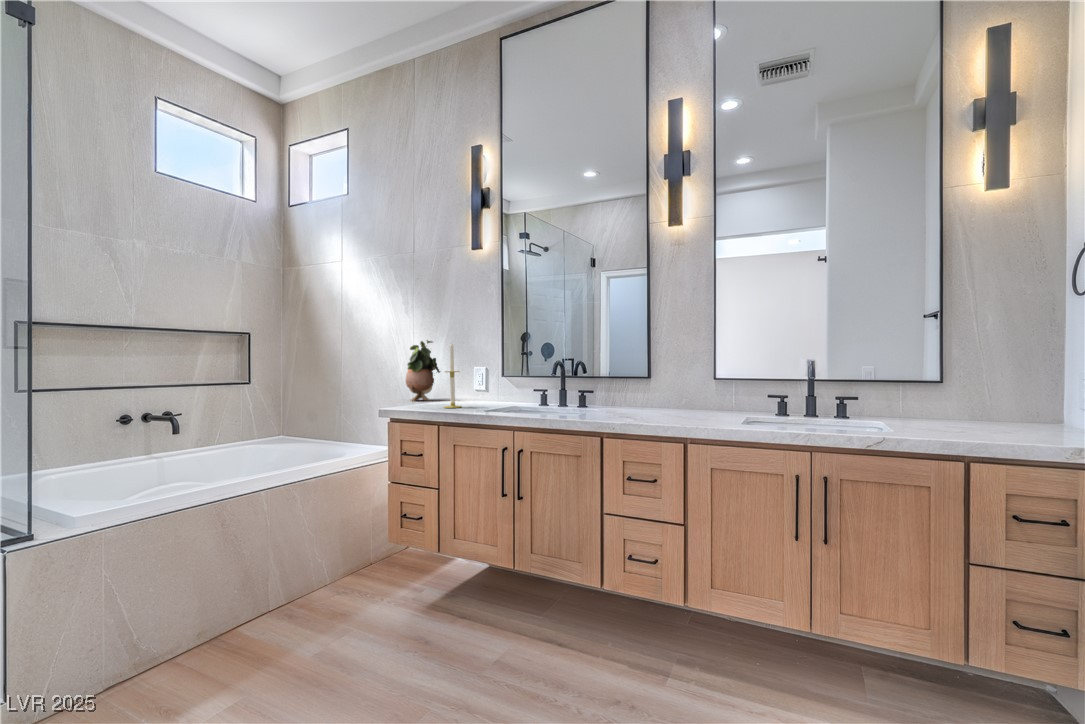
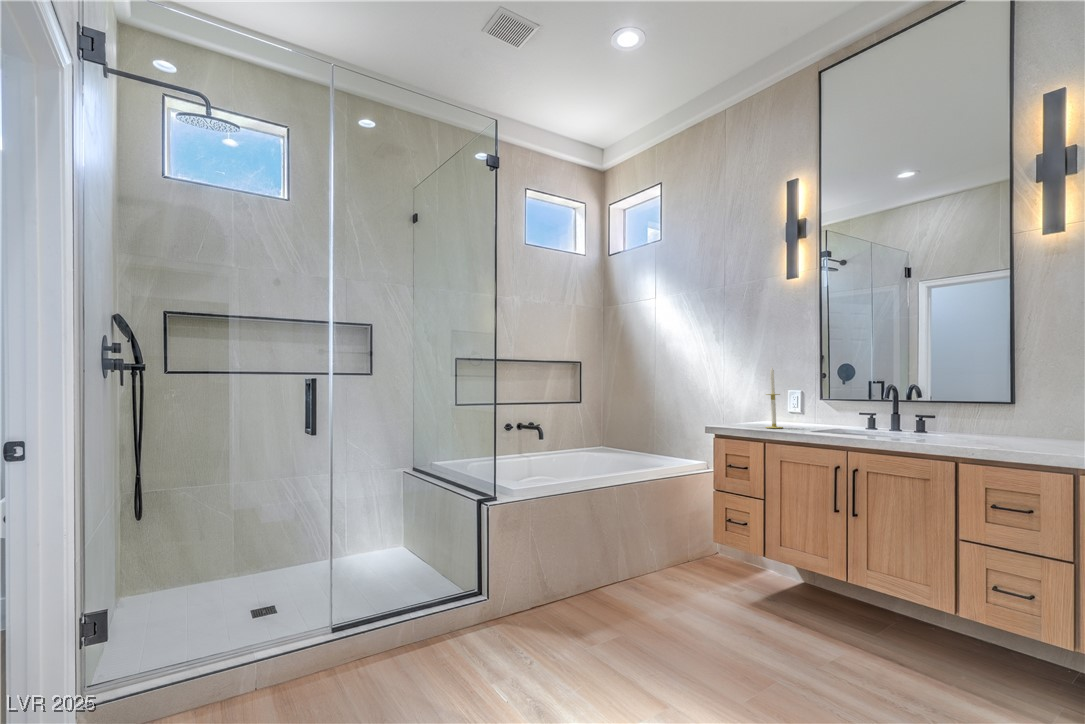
potted plant: present [406,340,440,401] -> none [720,365,755,422]

